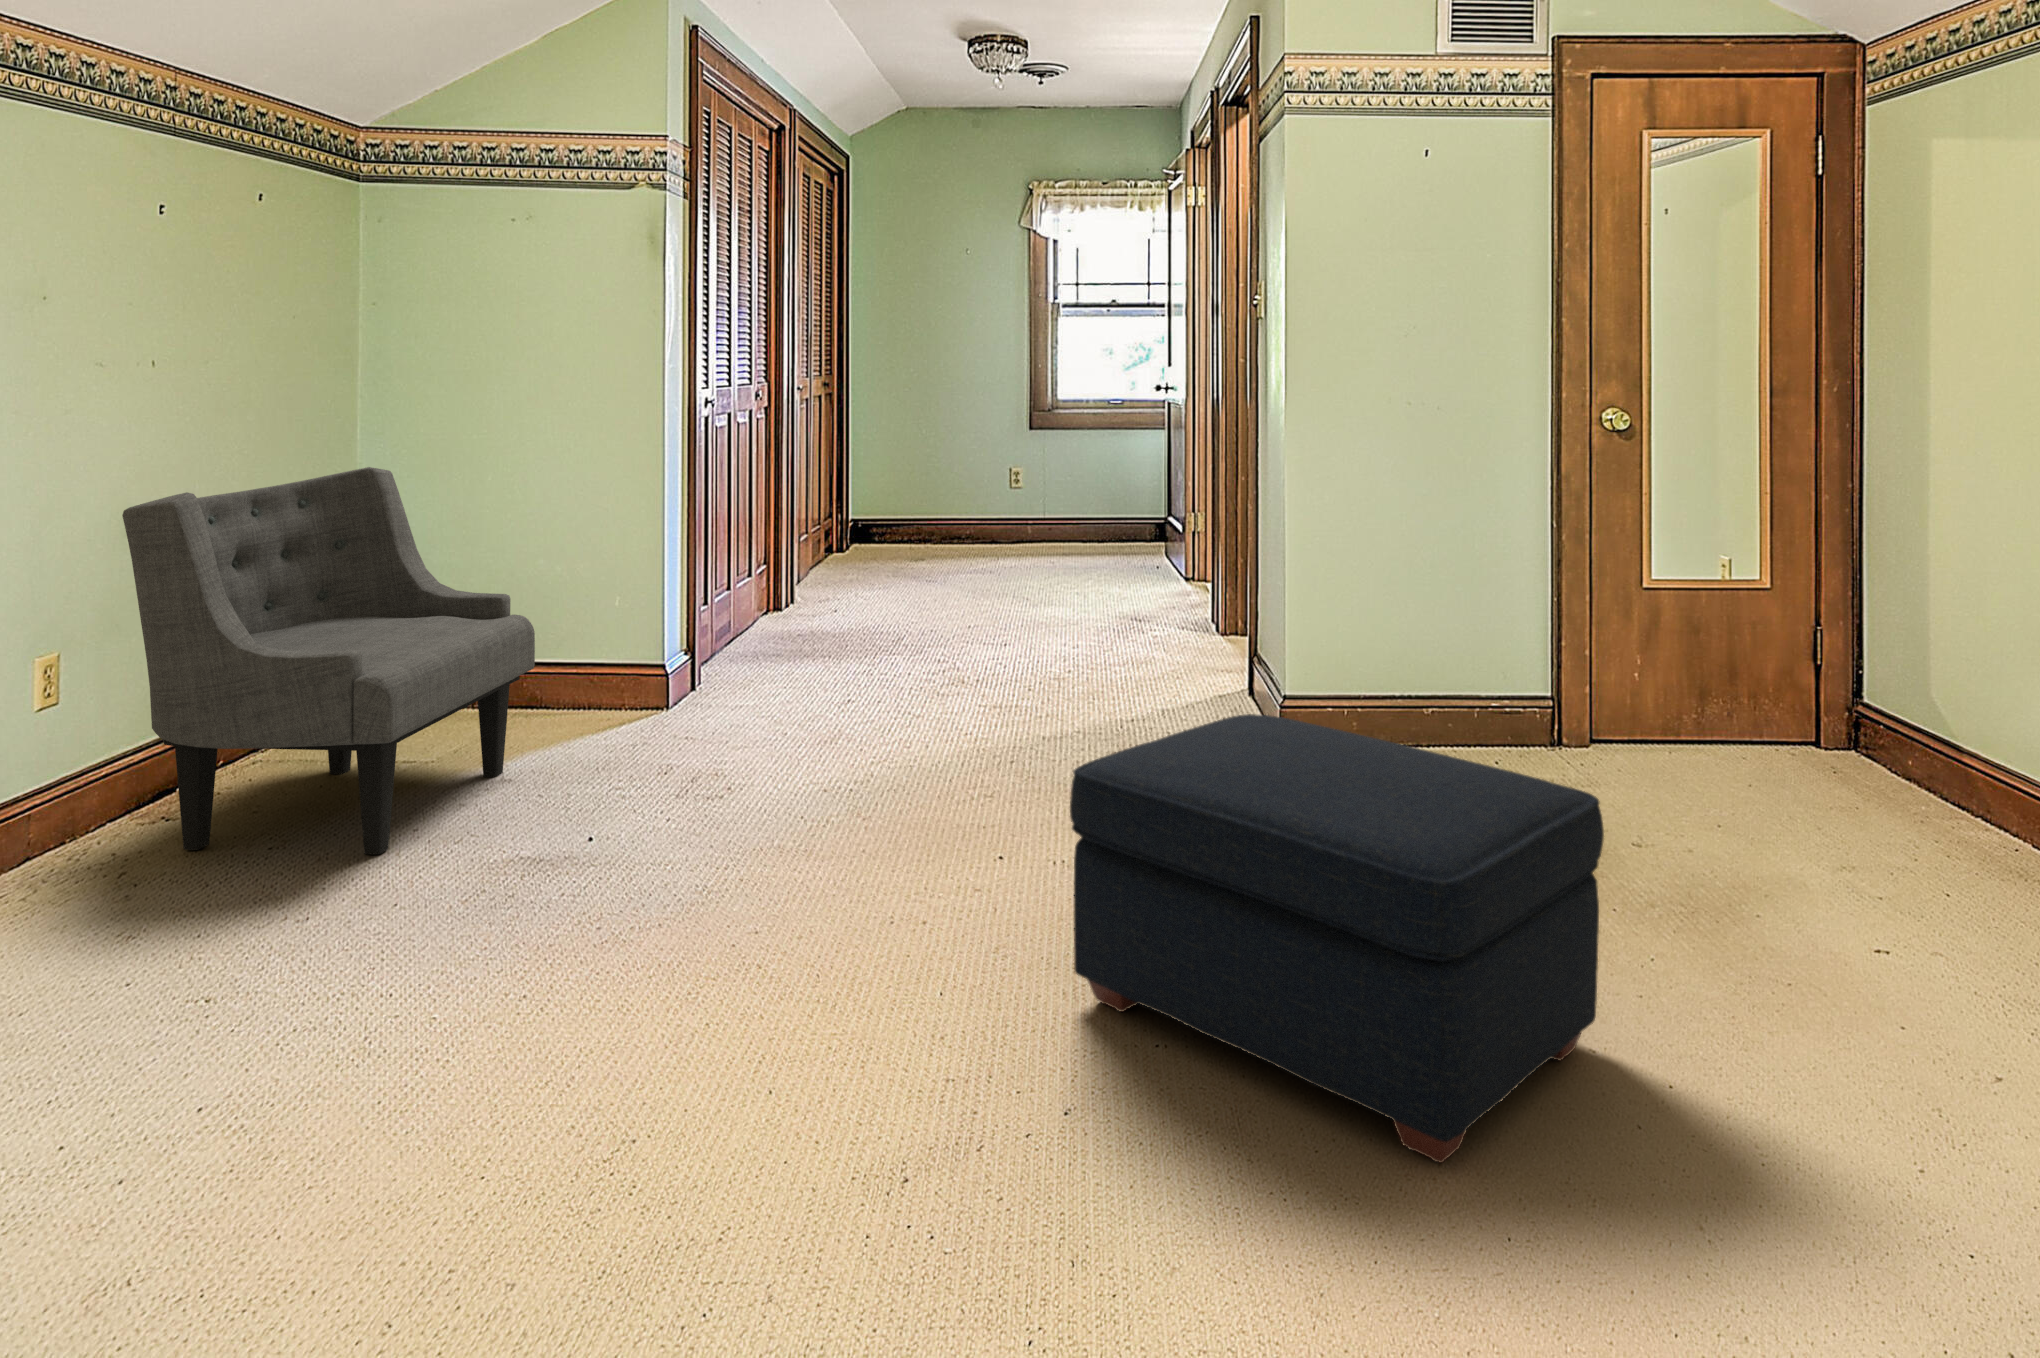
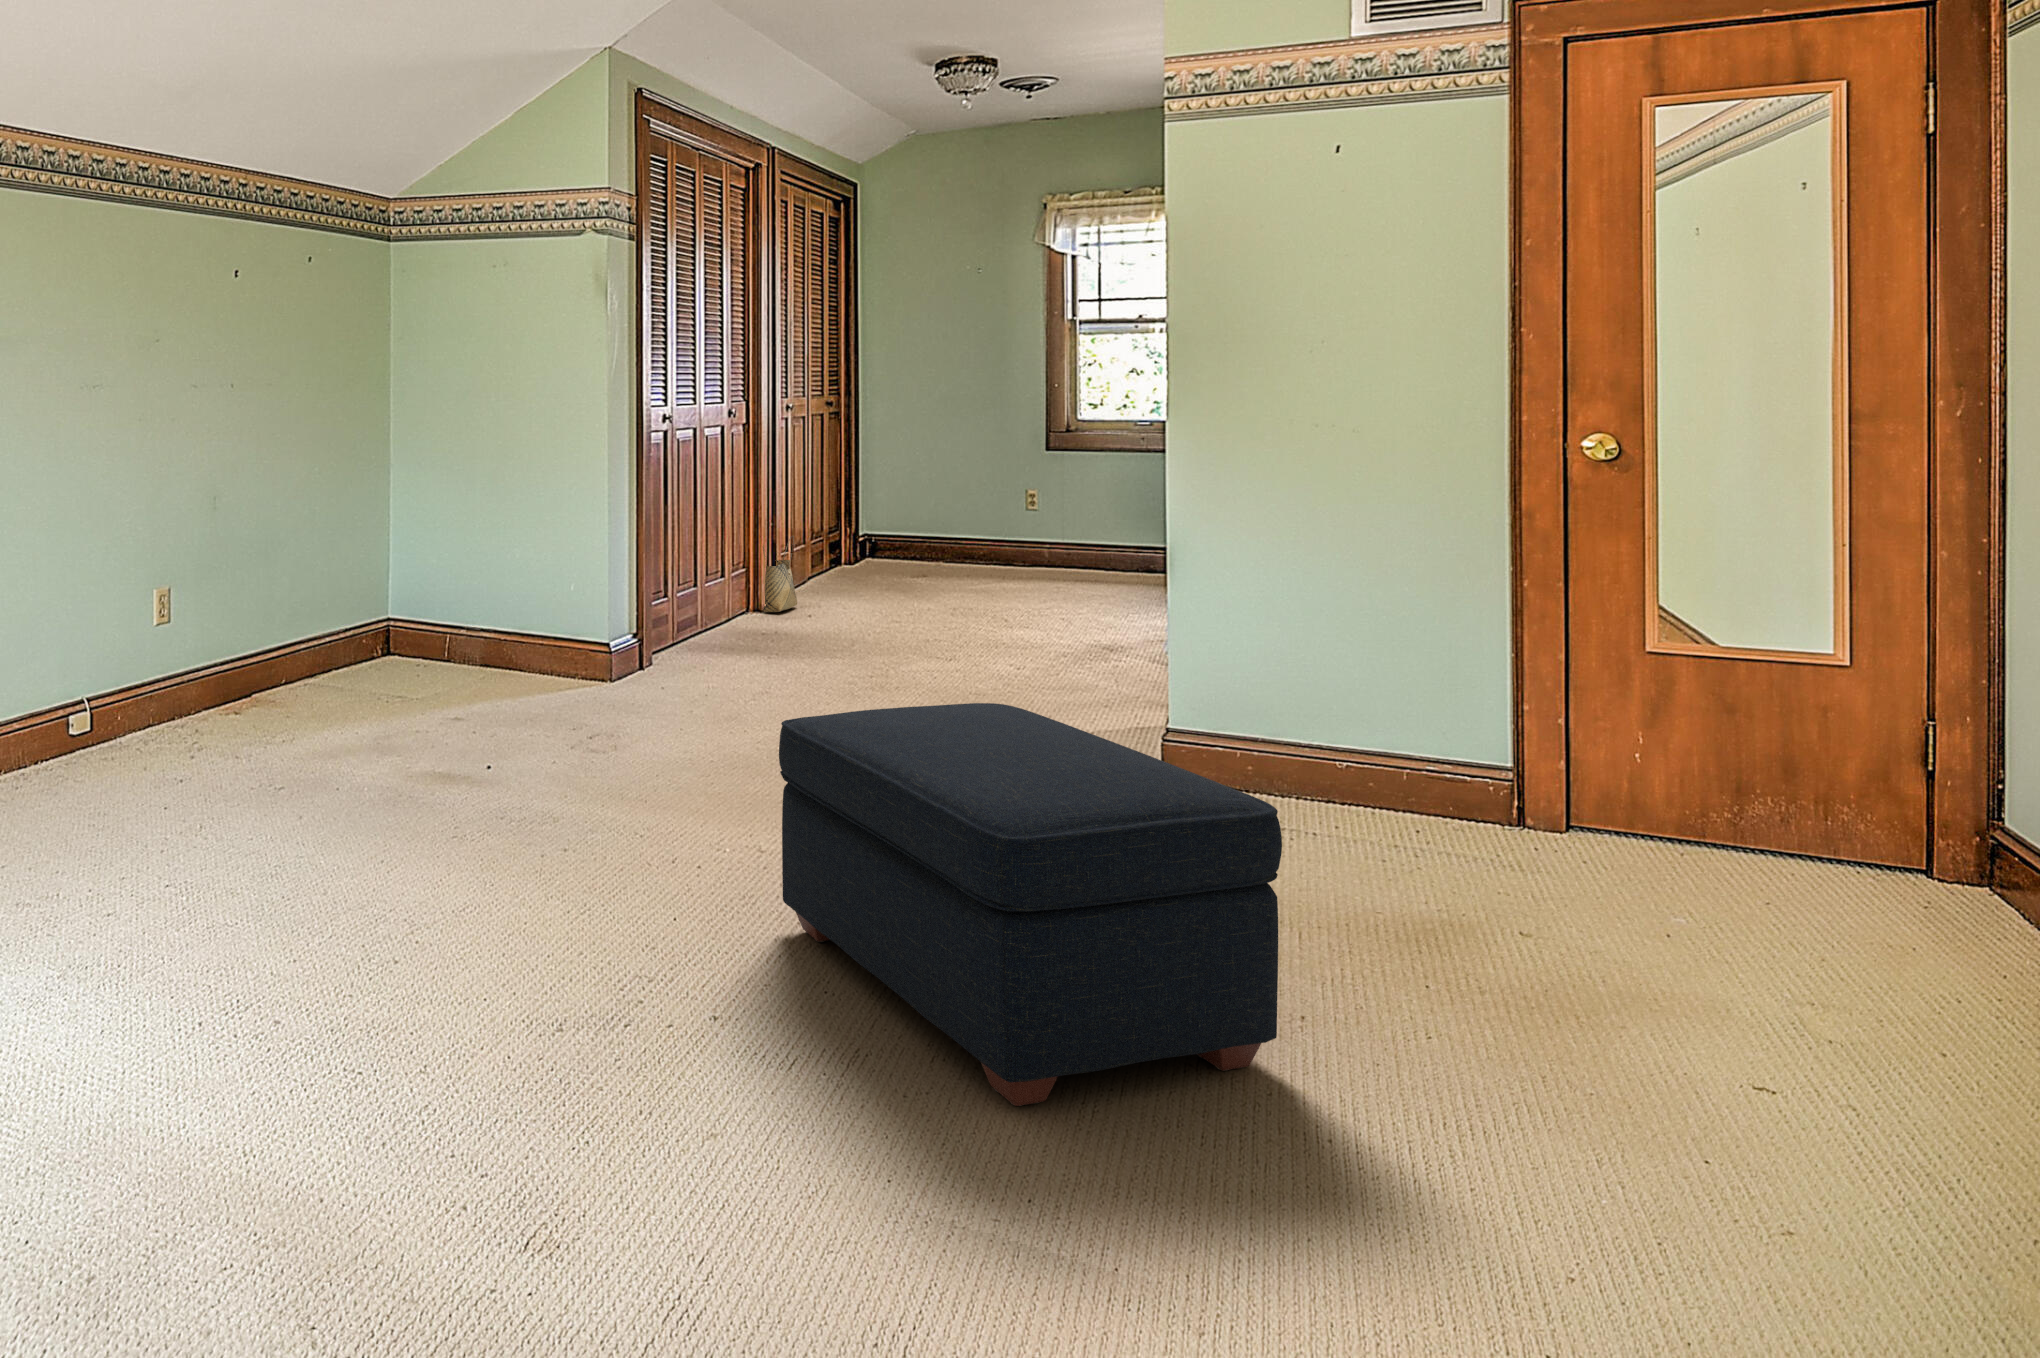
armchair: present [122,467,535,854] -> none [205,453,487,739]
woven basket: none [788,530,825,614] -> present [763,537,797,612]

